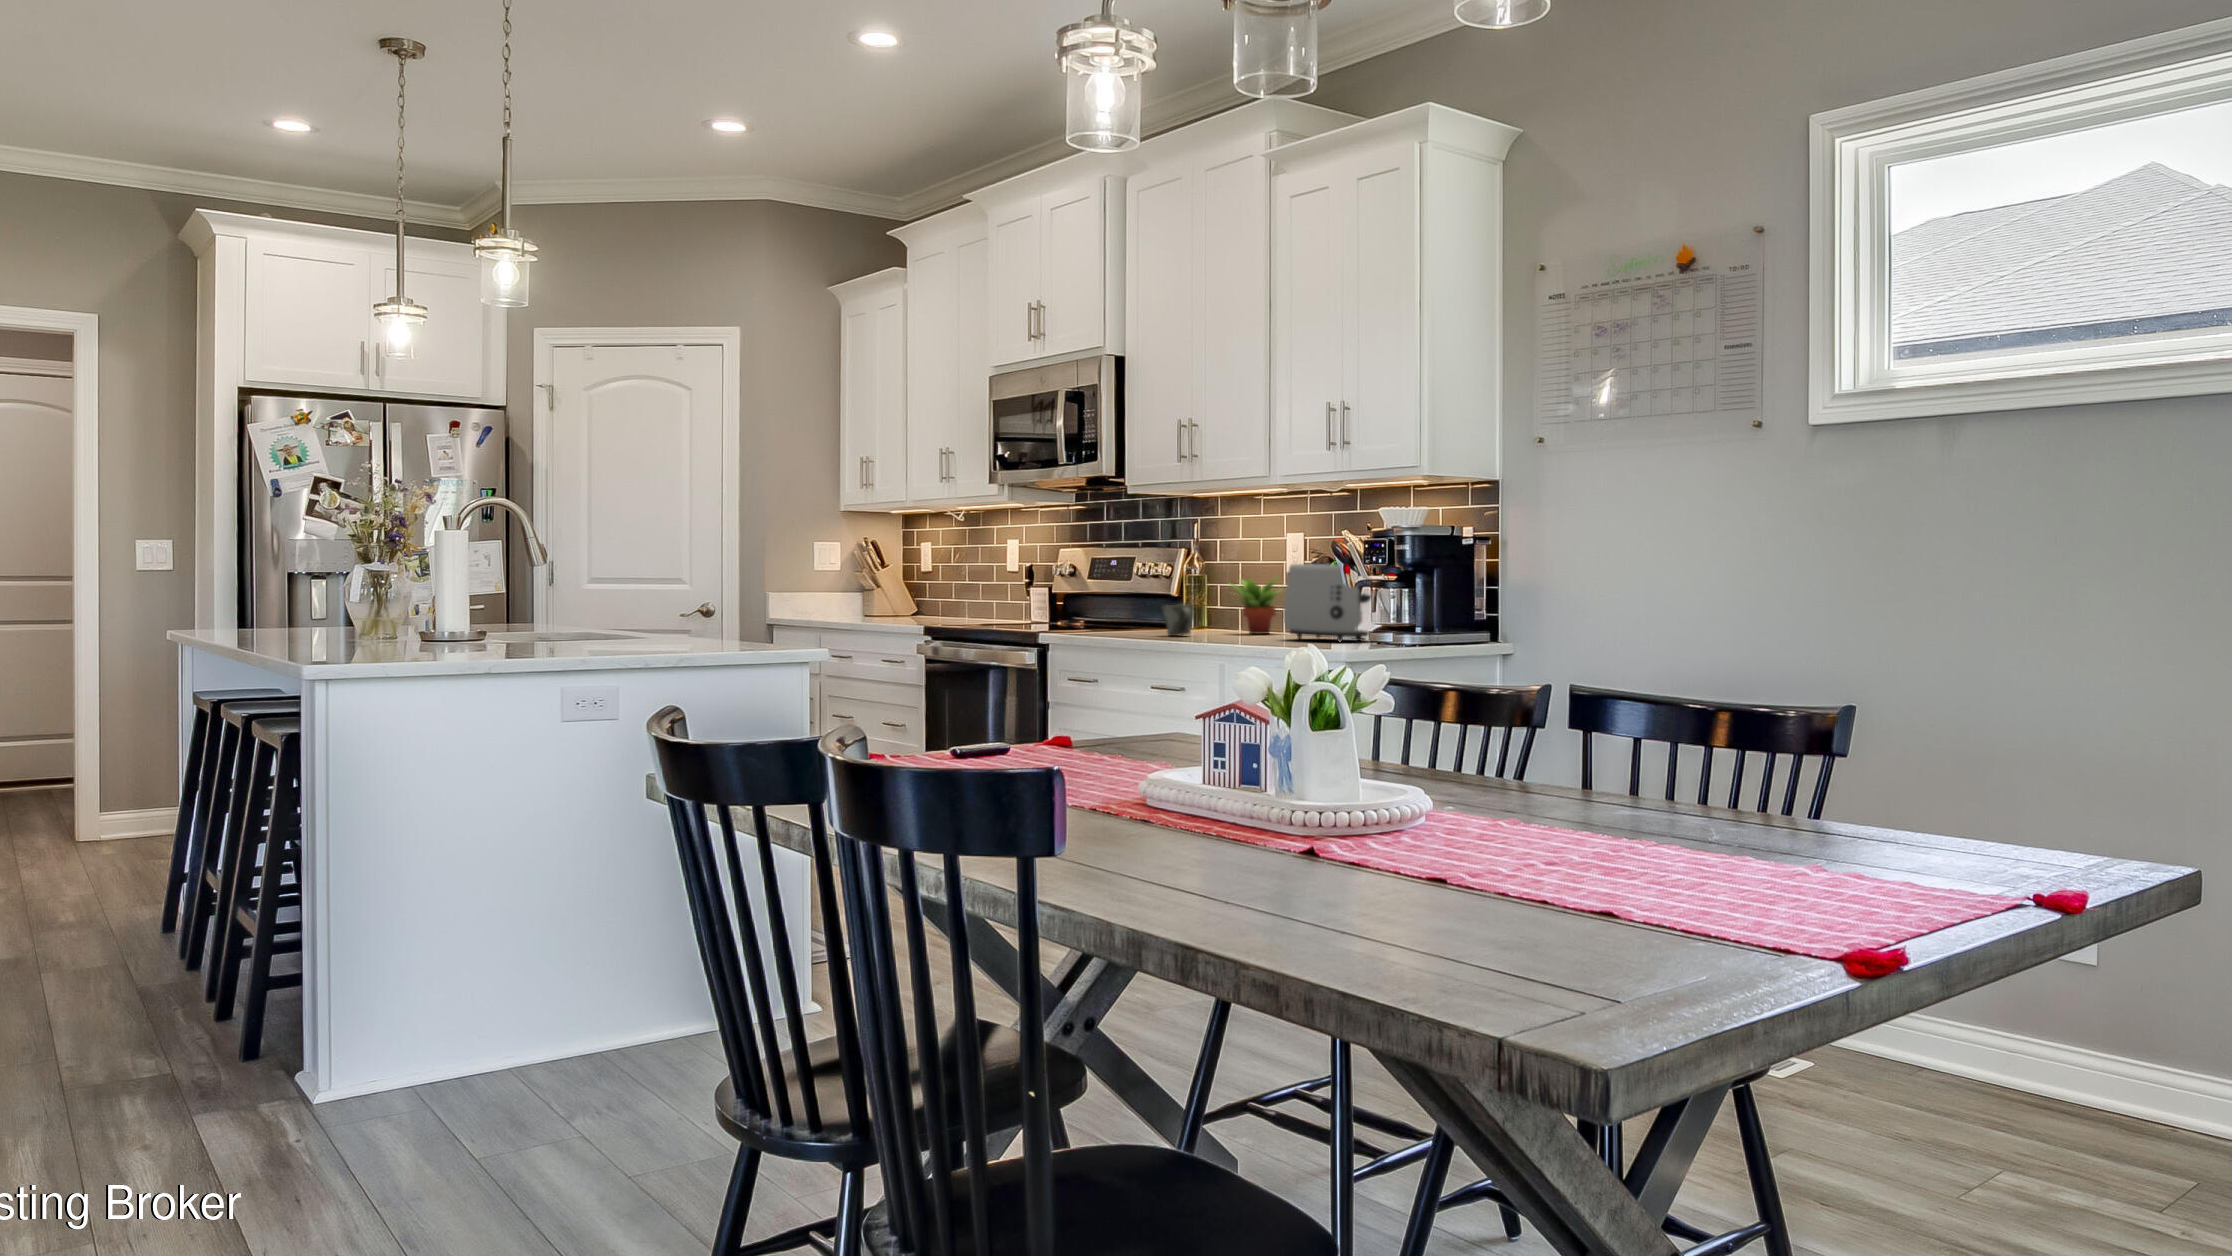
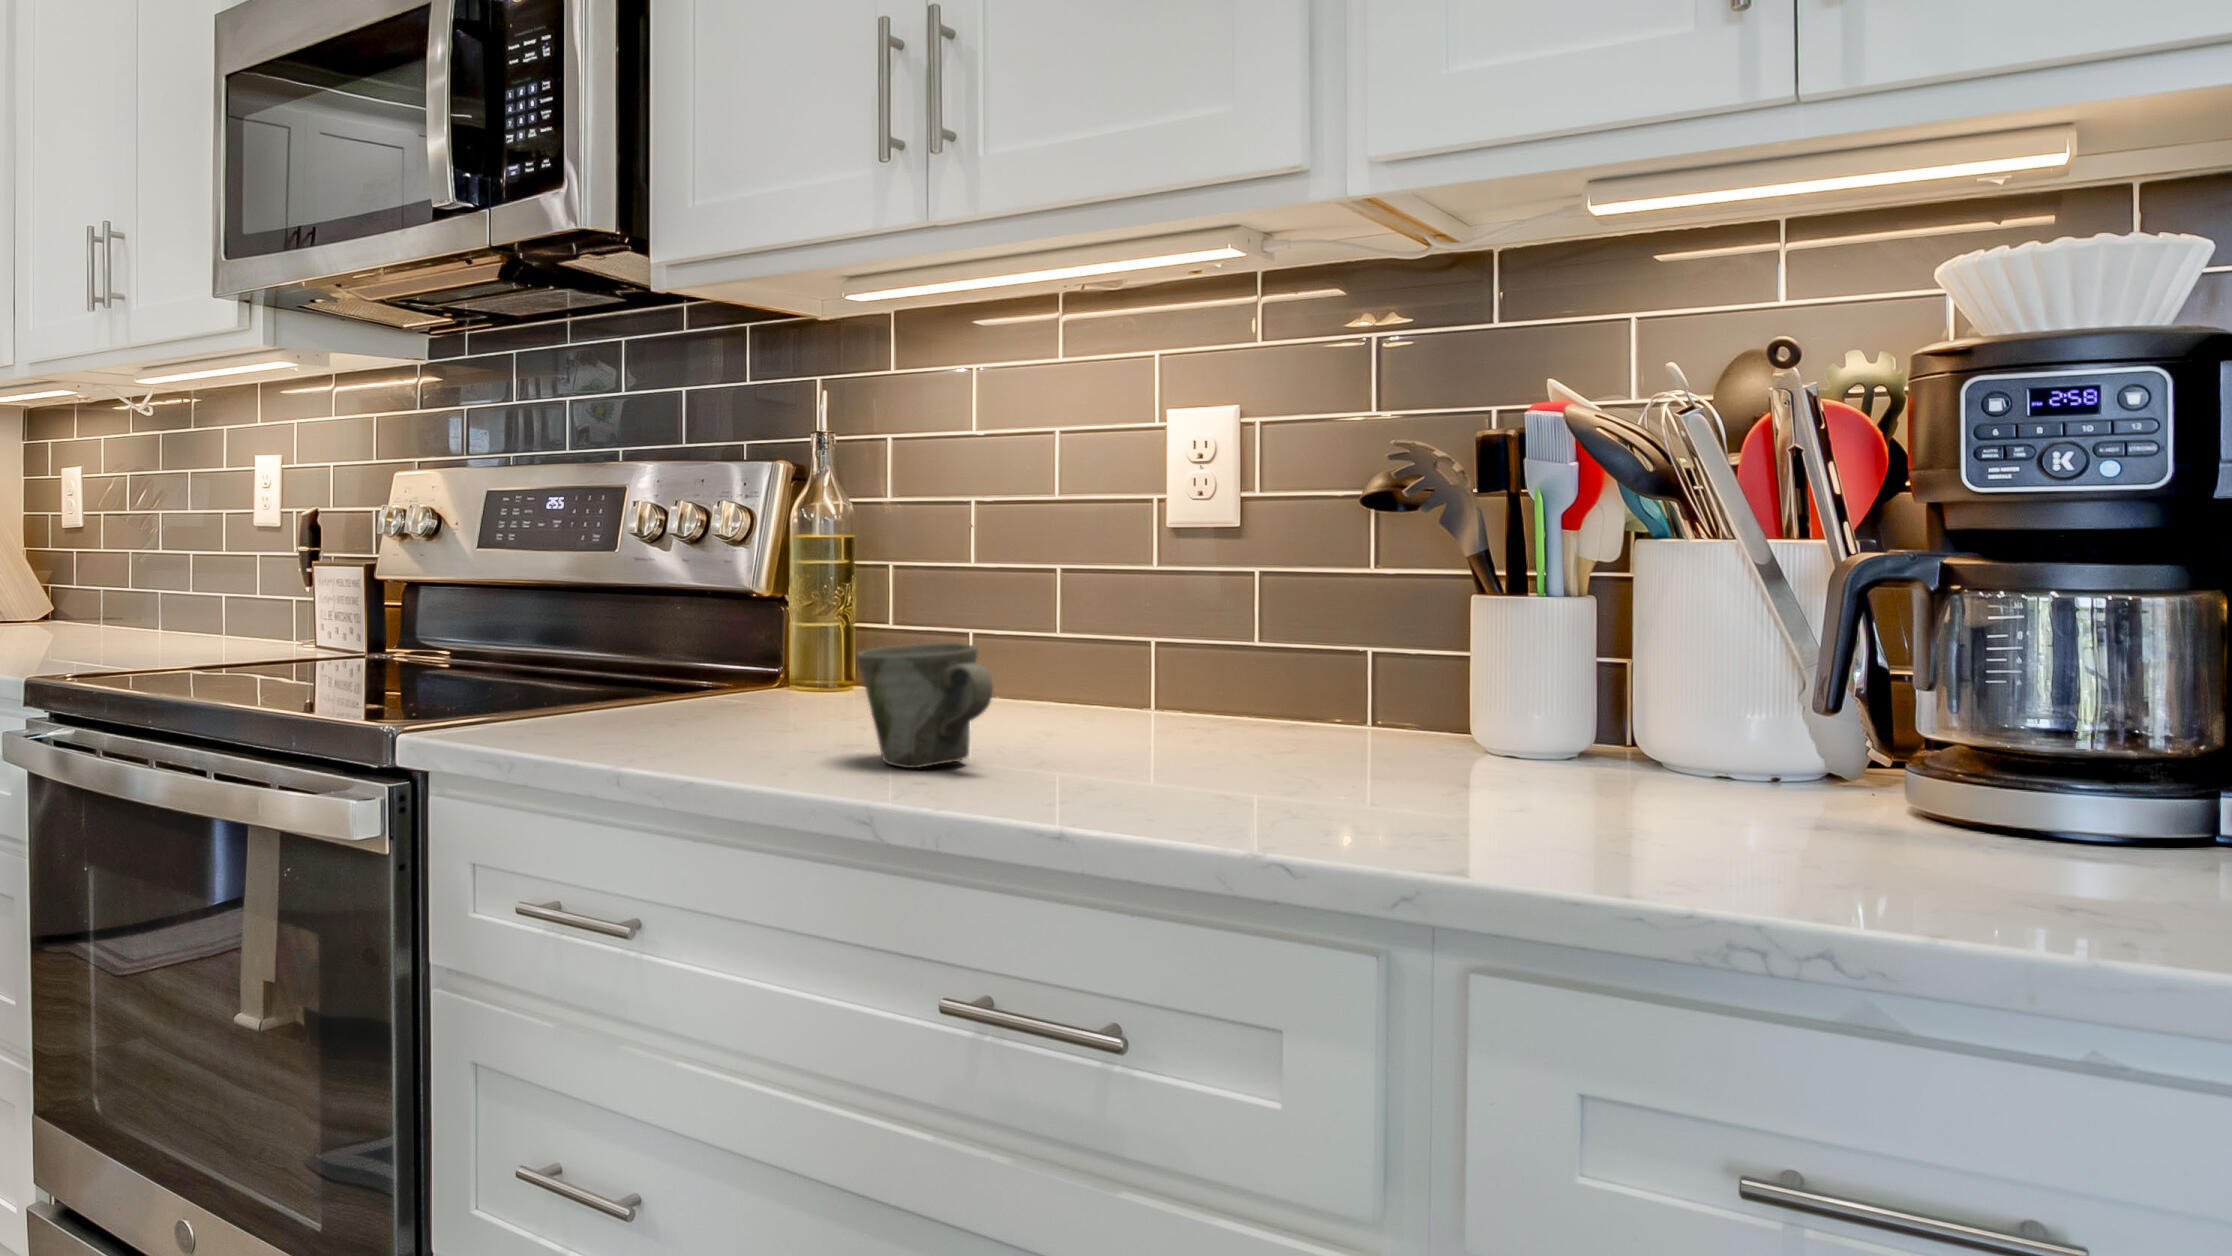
toaster: present [1283,564,1371,642] -> none [1456,496,2034,849]
succulent plant: present [1230,577,1286,634] -> none [1034,536,1269,743]

